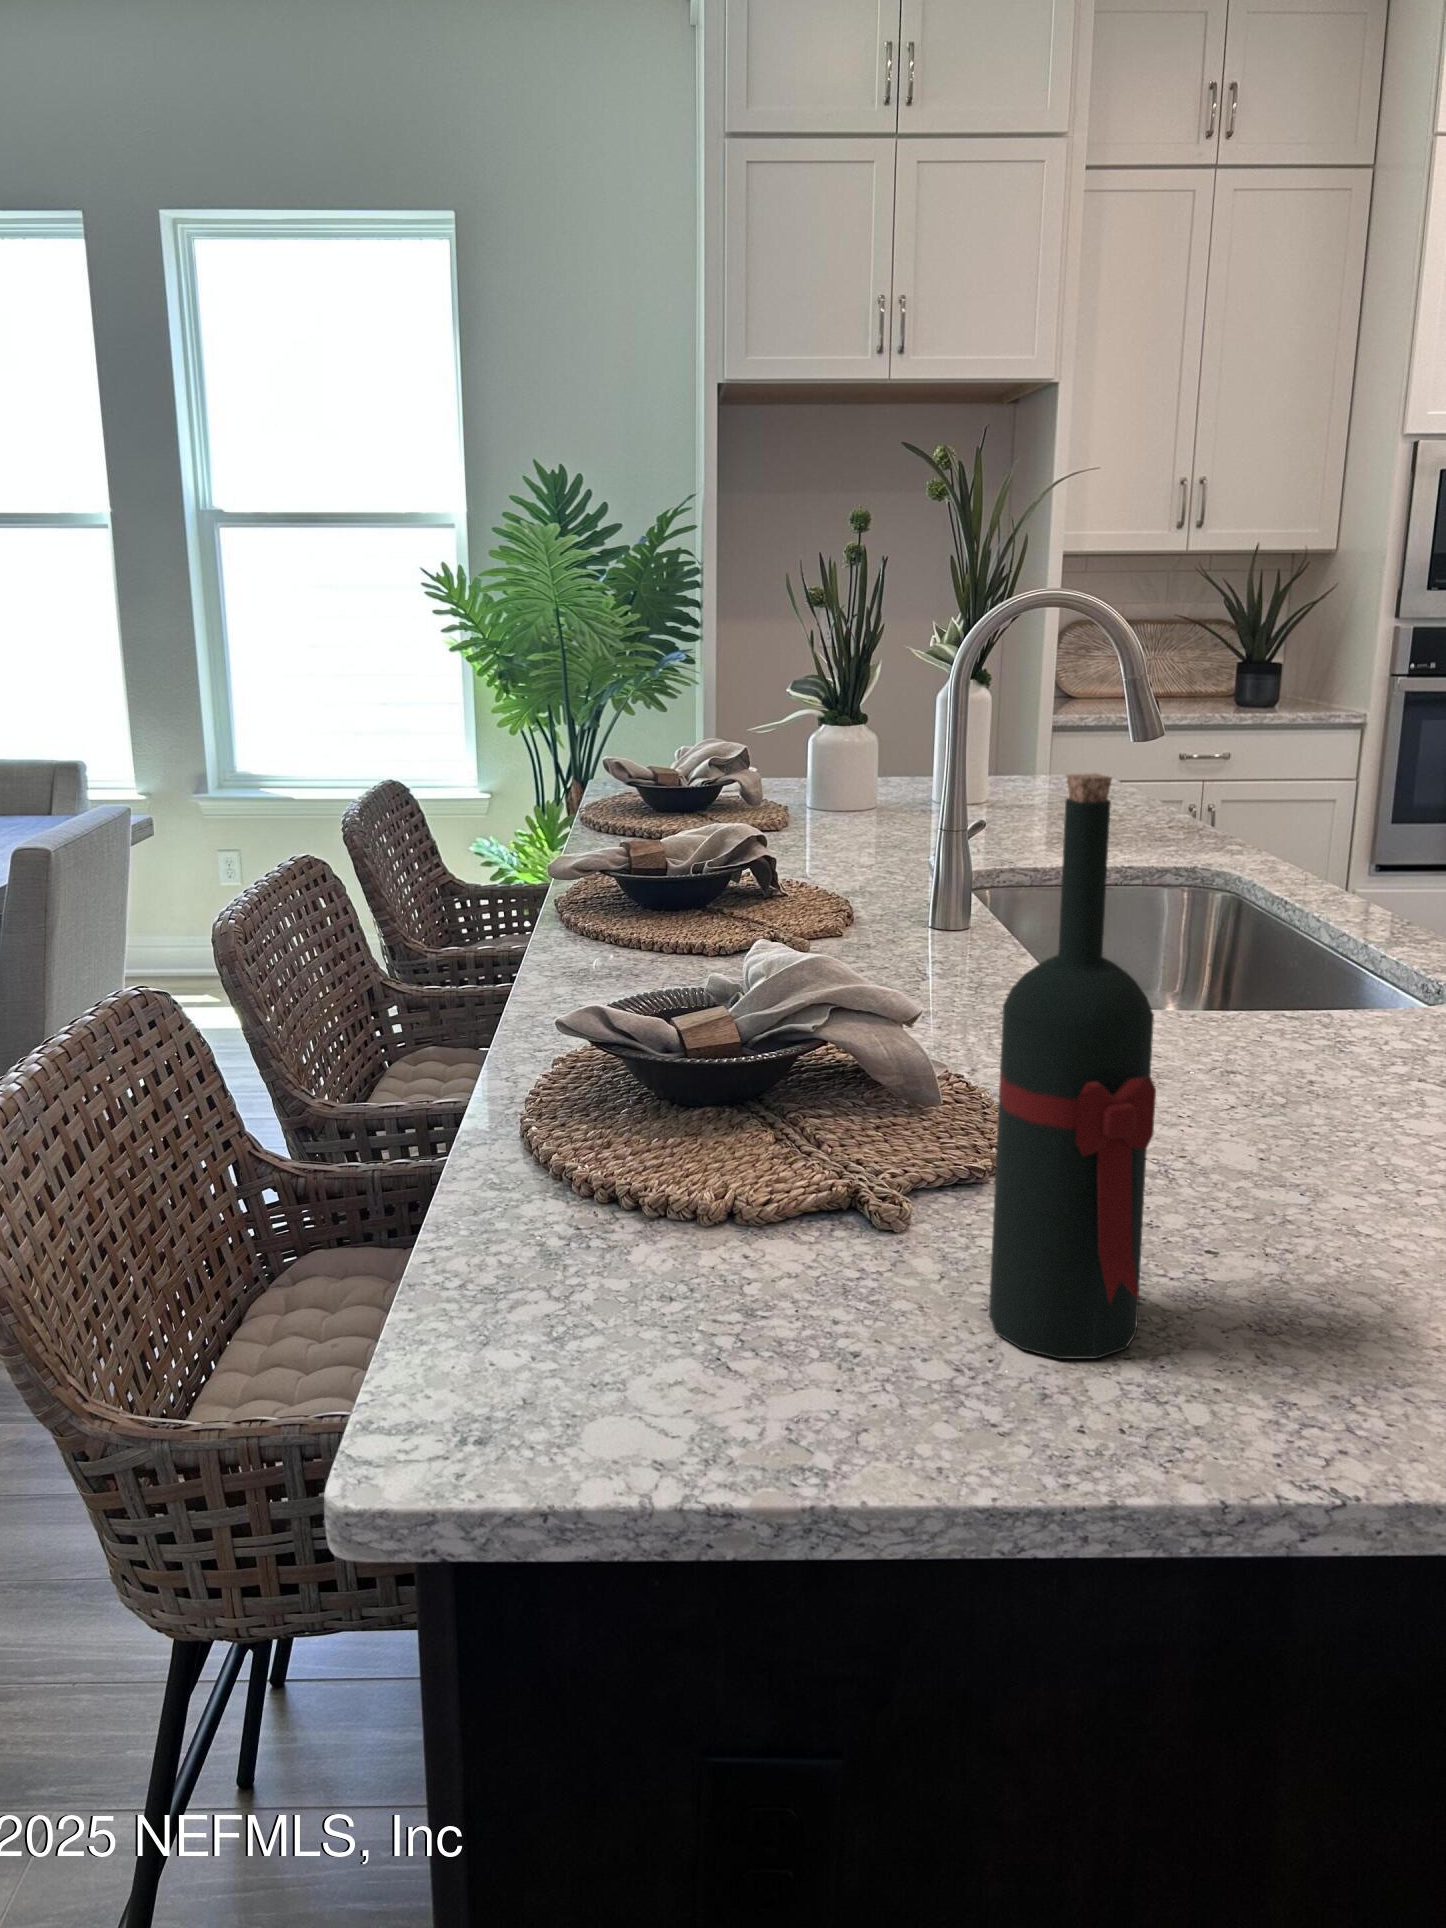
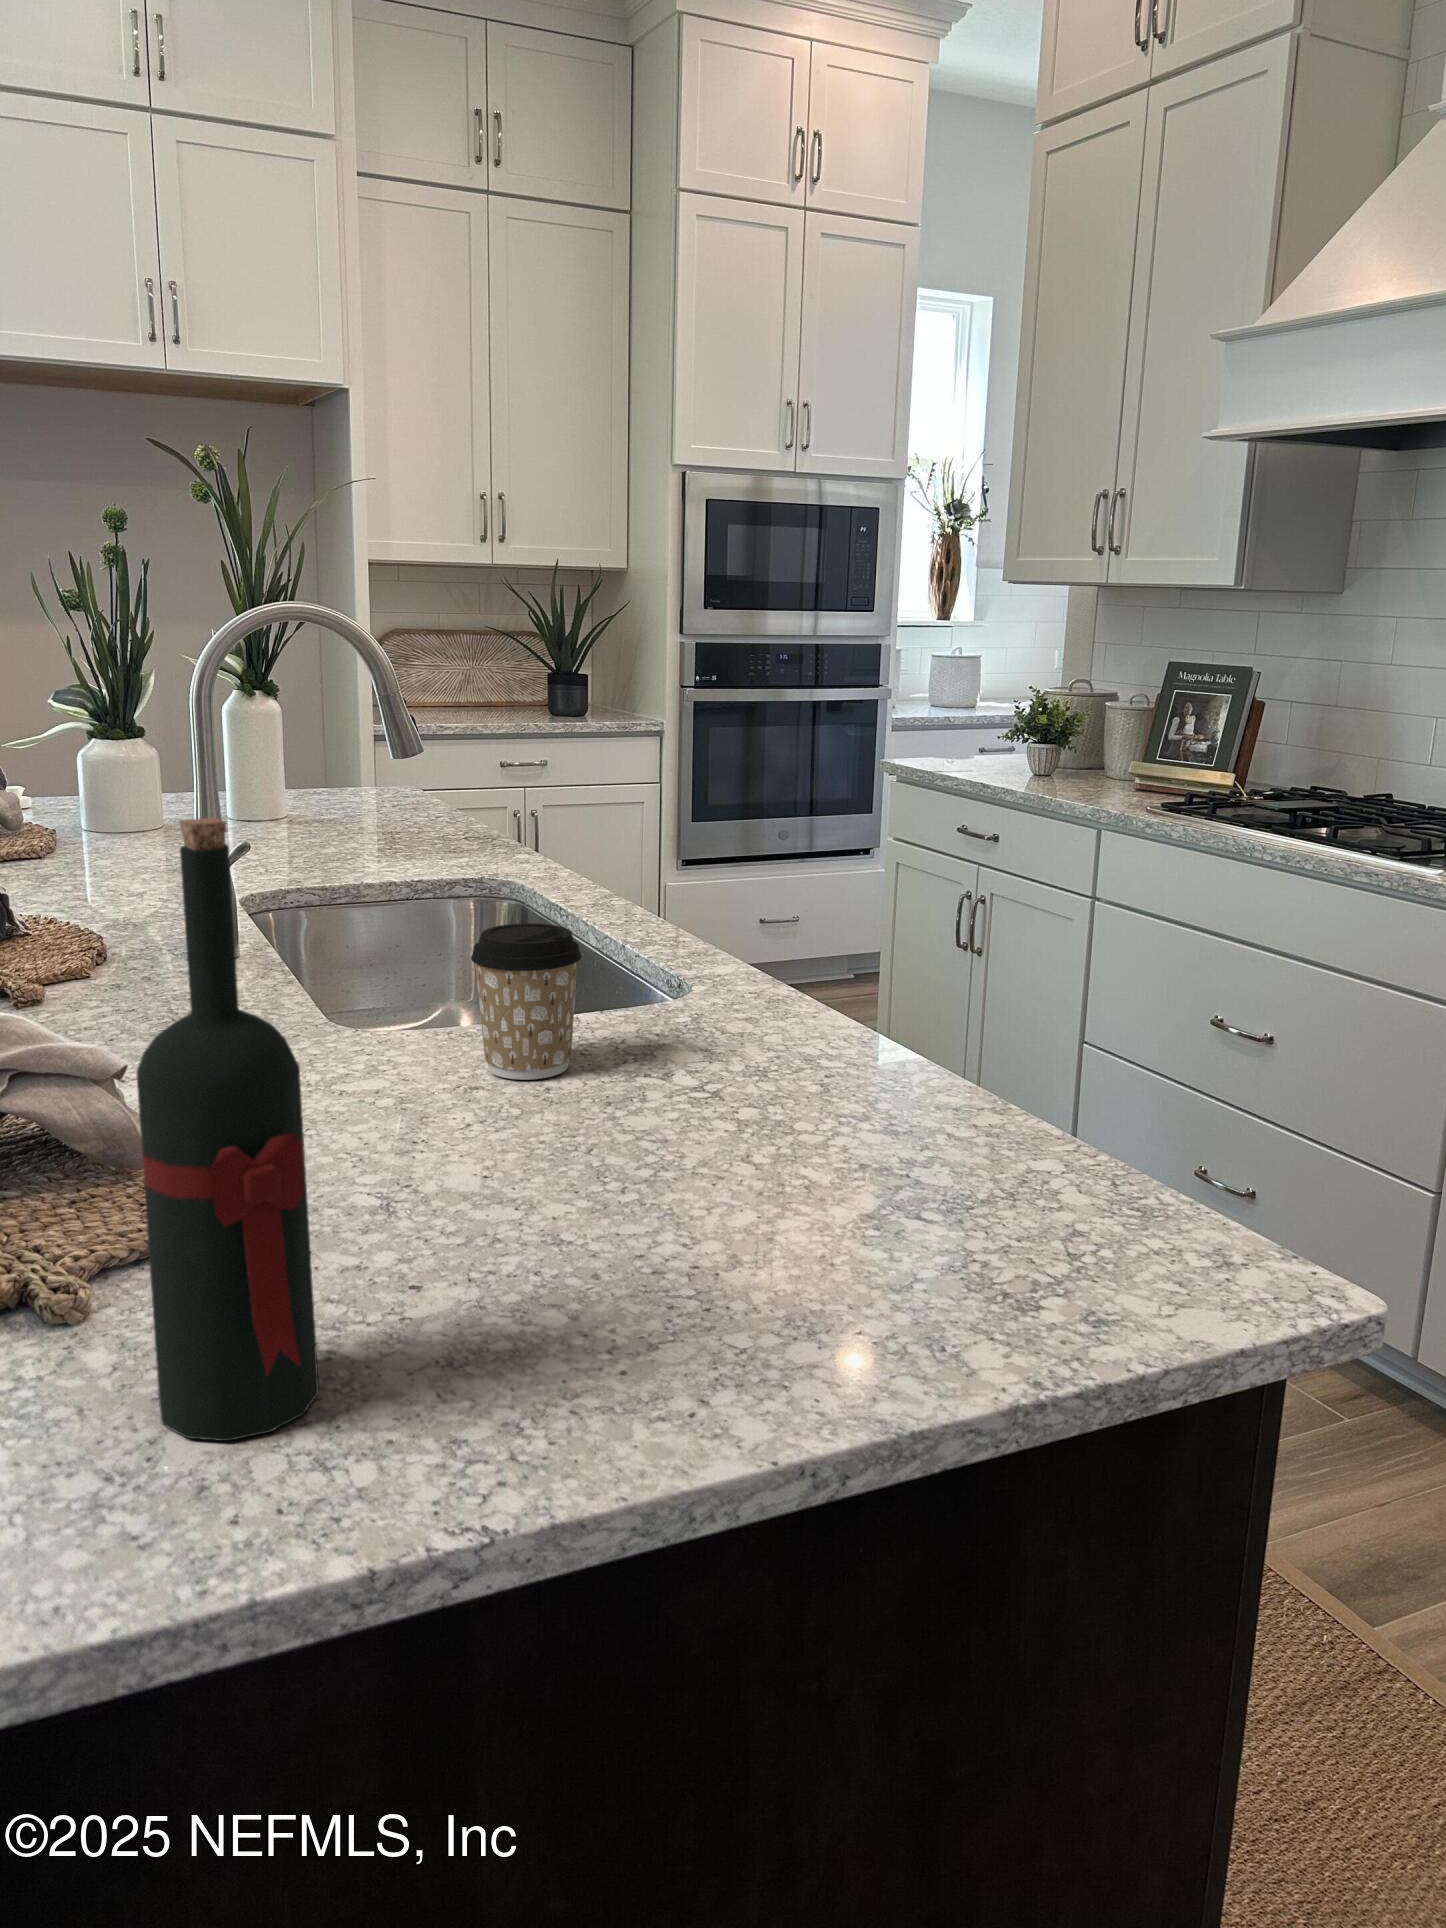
coffee cup: none [1237,909,1359,1071] -> present [471,923,582,1080]

